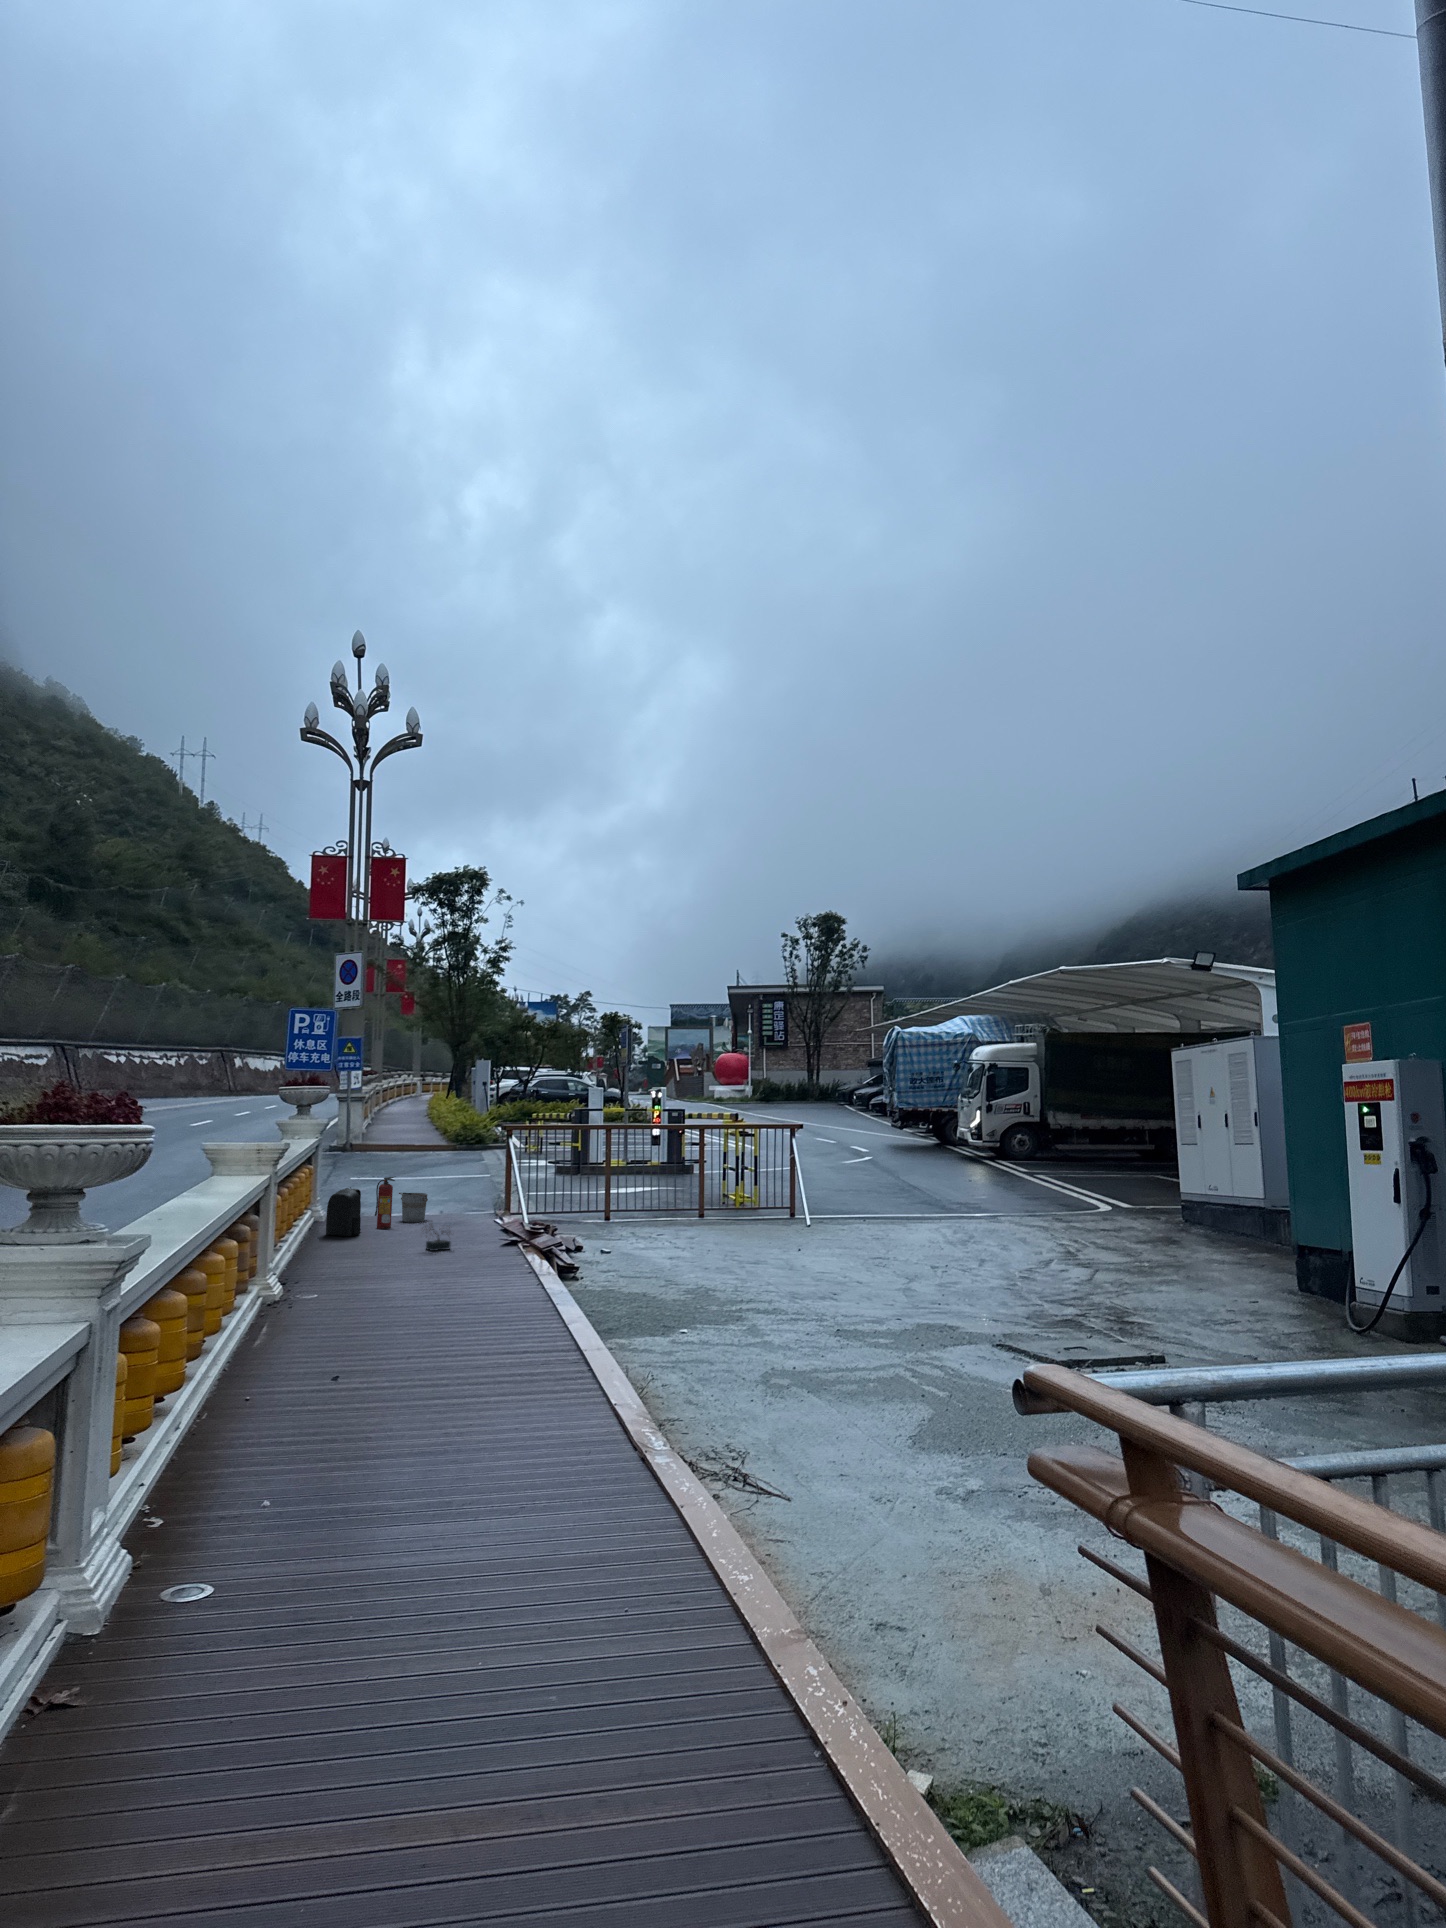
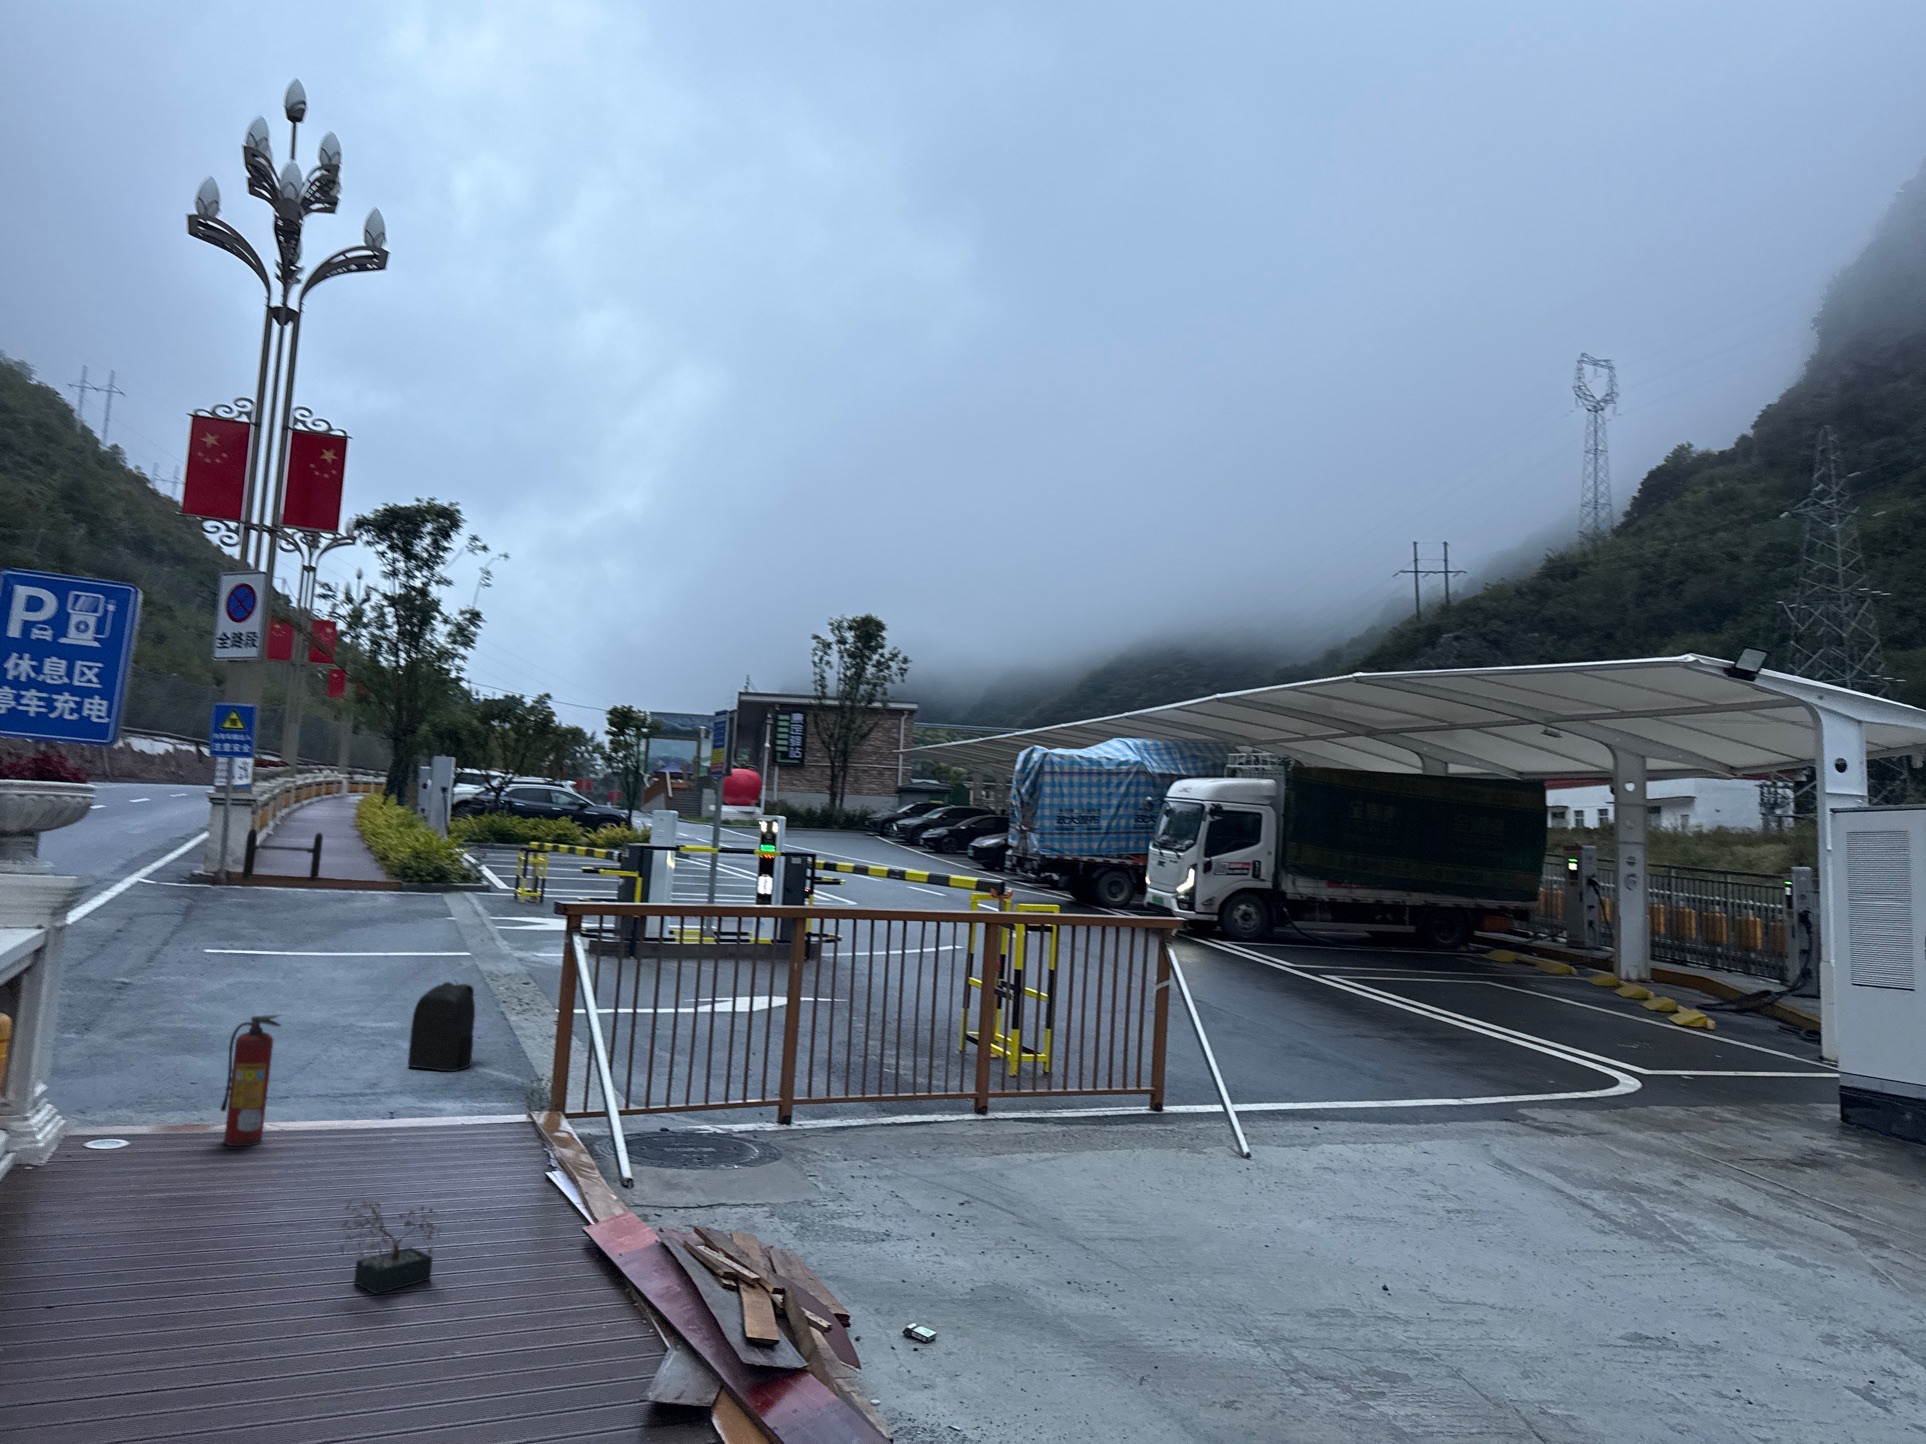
bench: none [360,1113,405,1145] -> present [242,829,323,881]
backpack: present [326,1187,361,1237] -> present [408,980,475,1071]
bucket: present [399,1193,428,1222] -> none [290,1041,362,1115]

